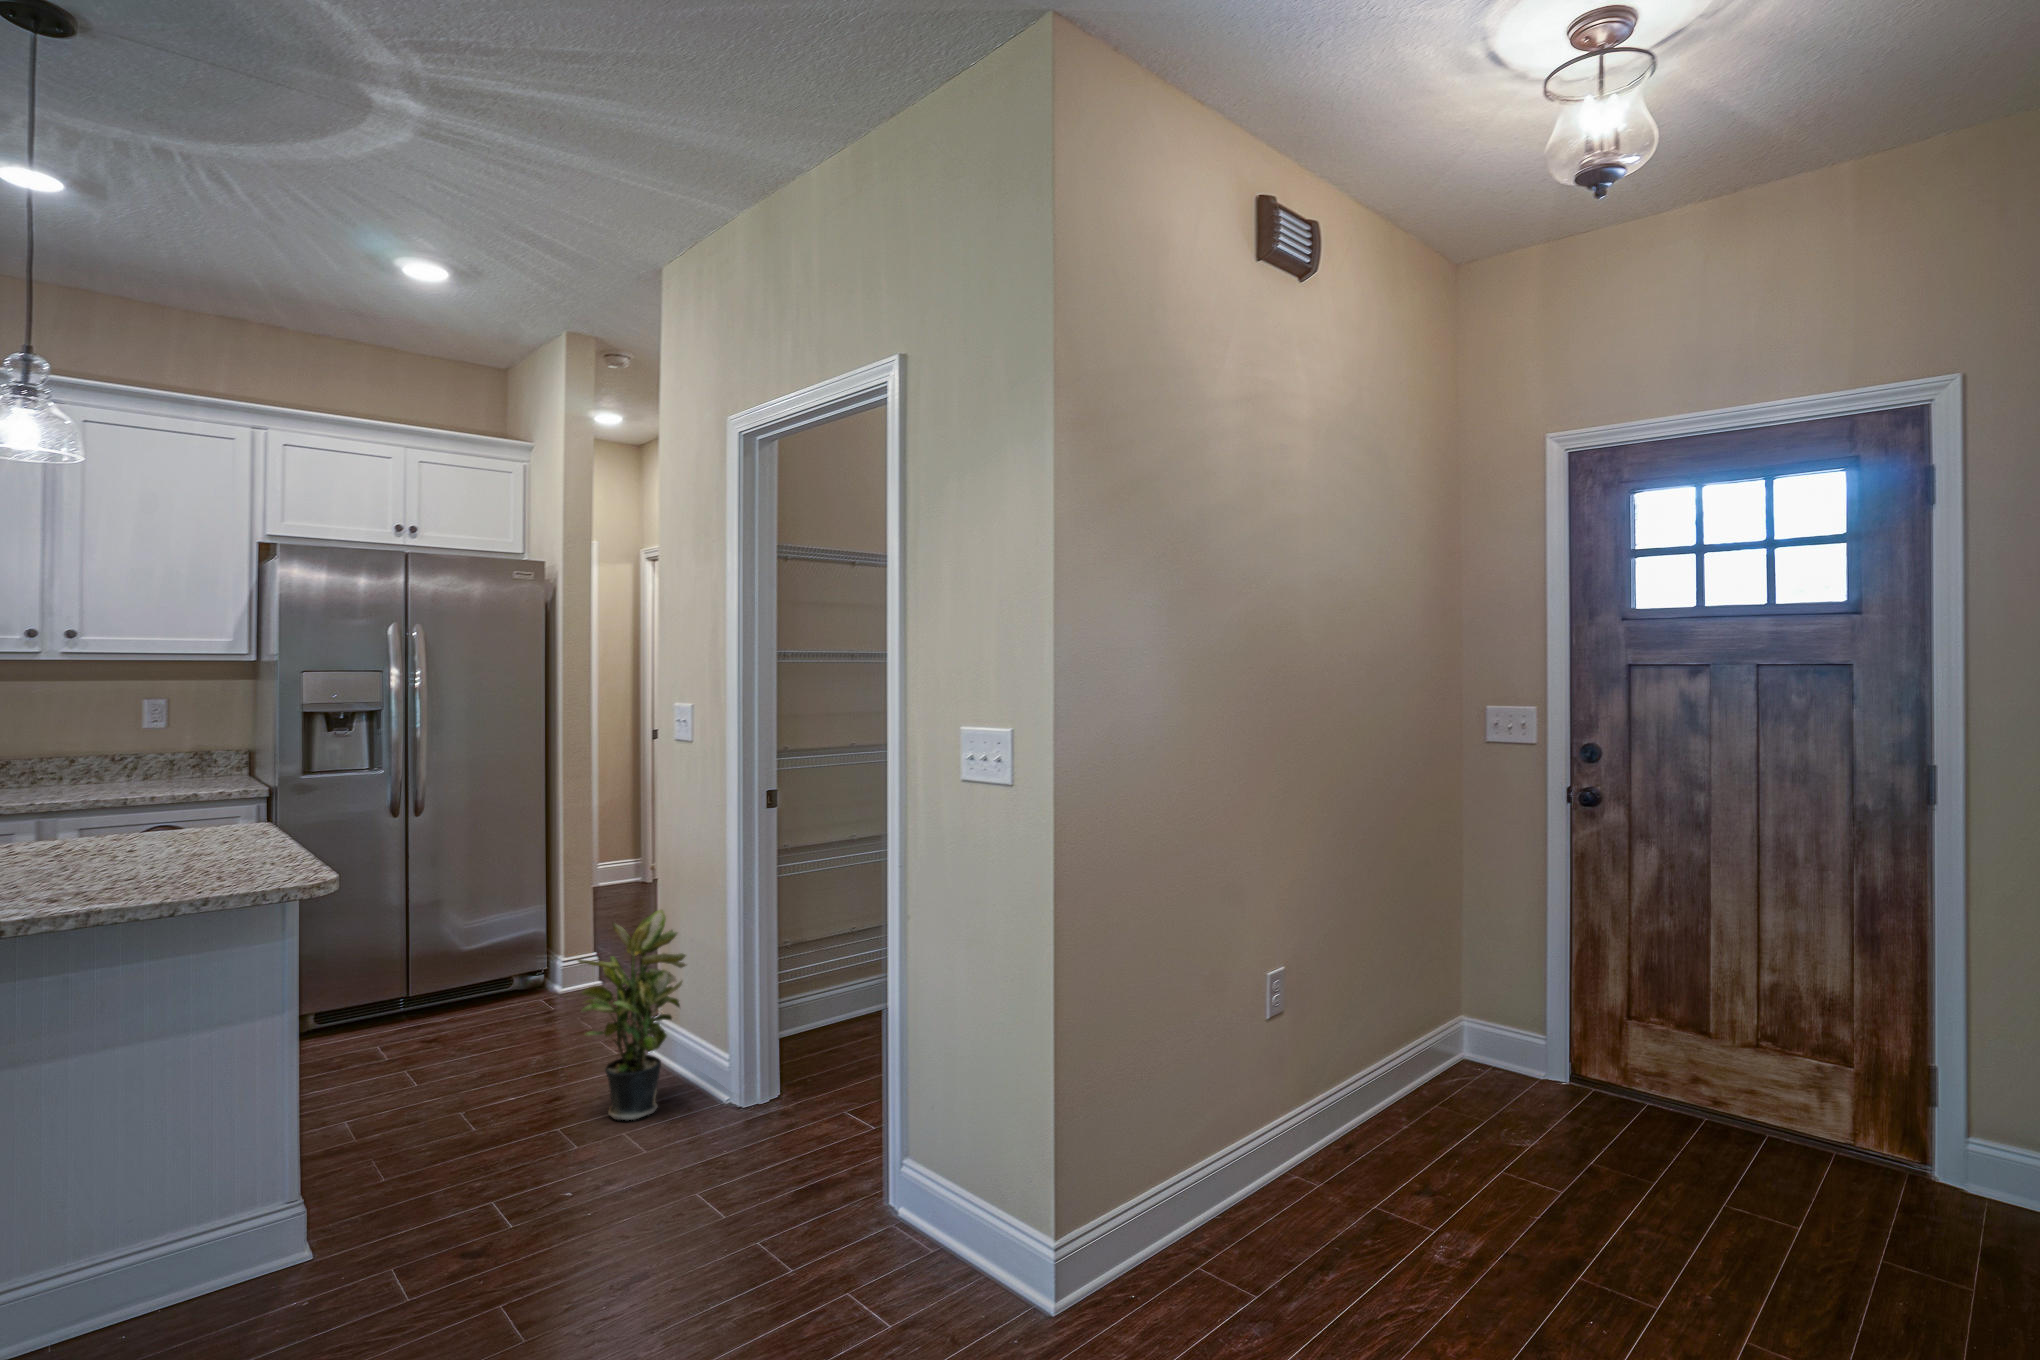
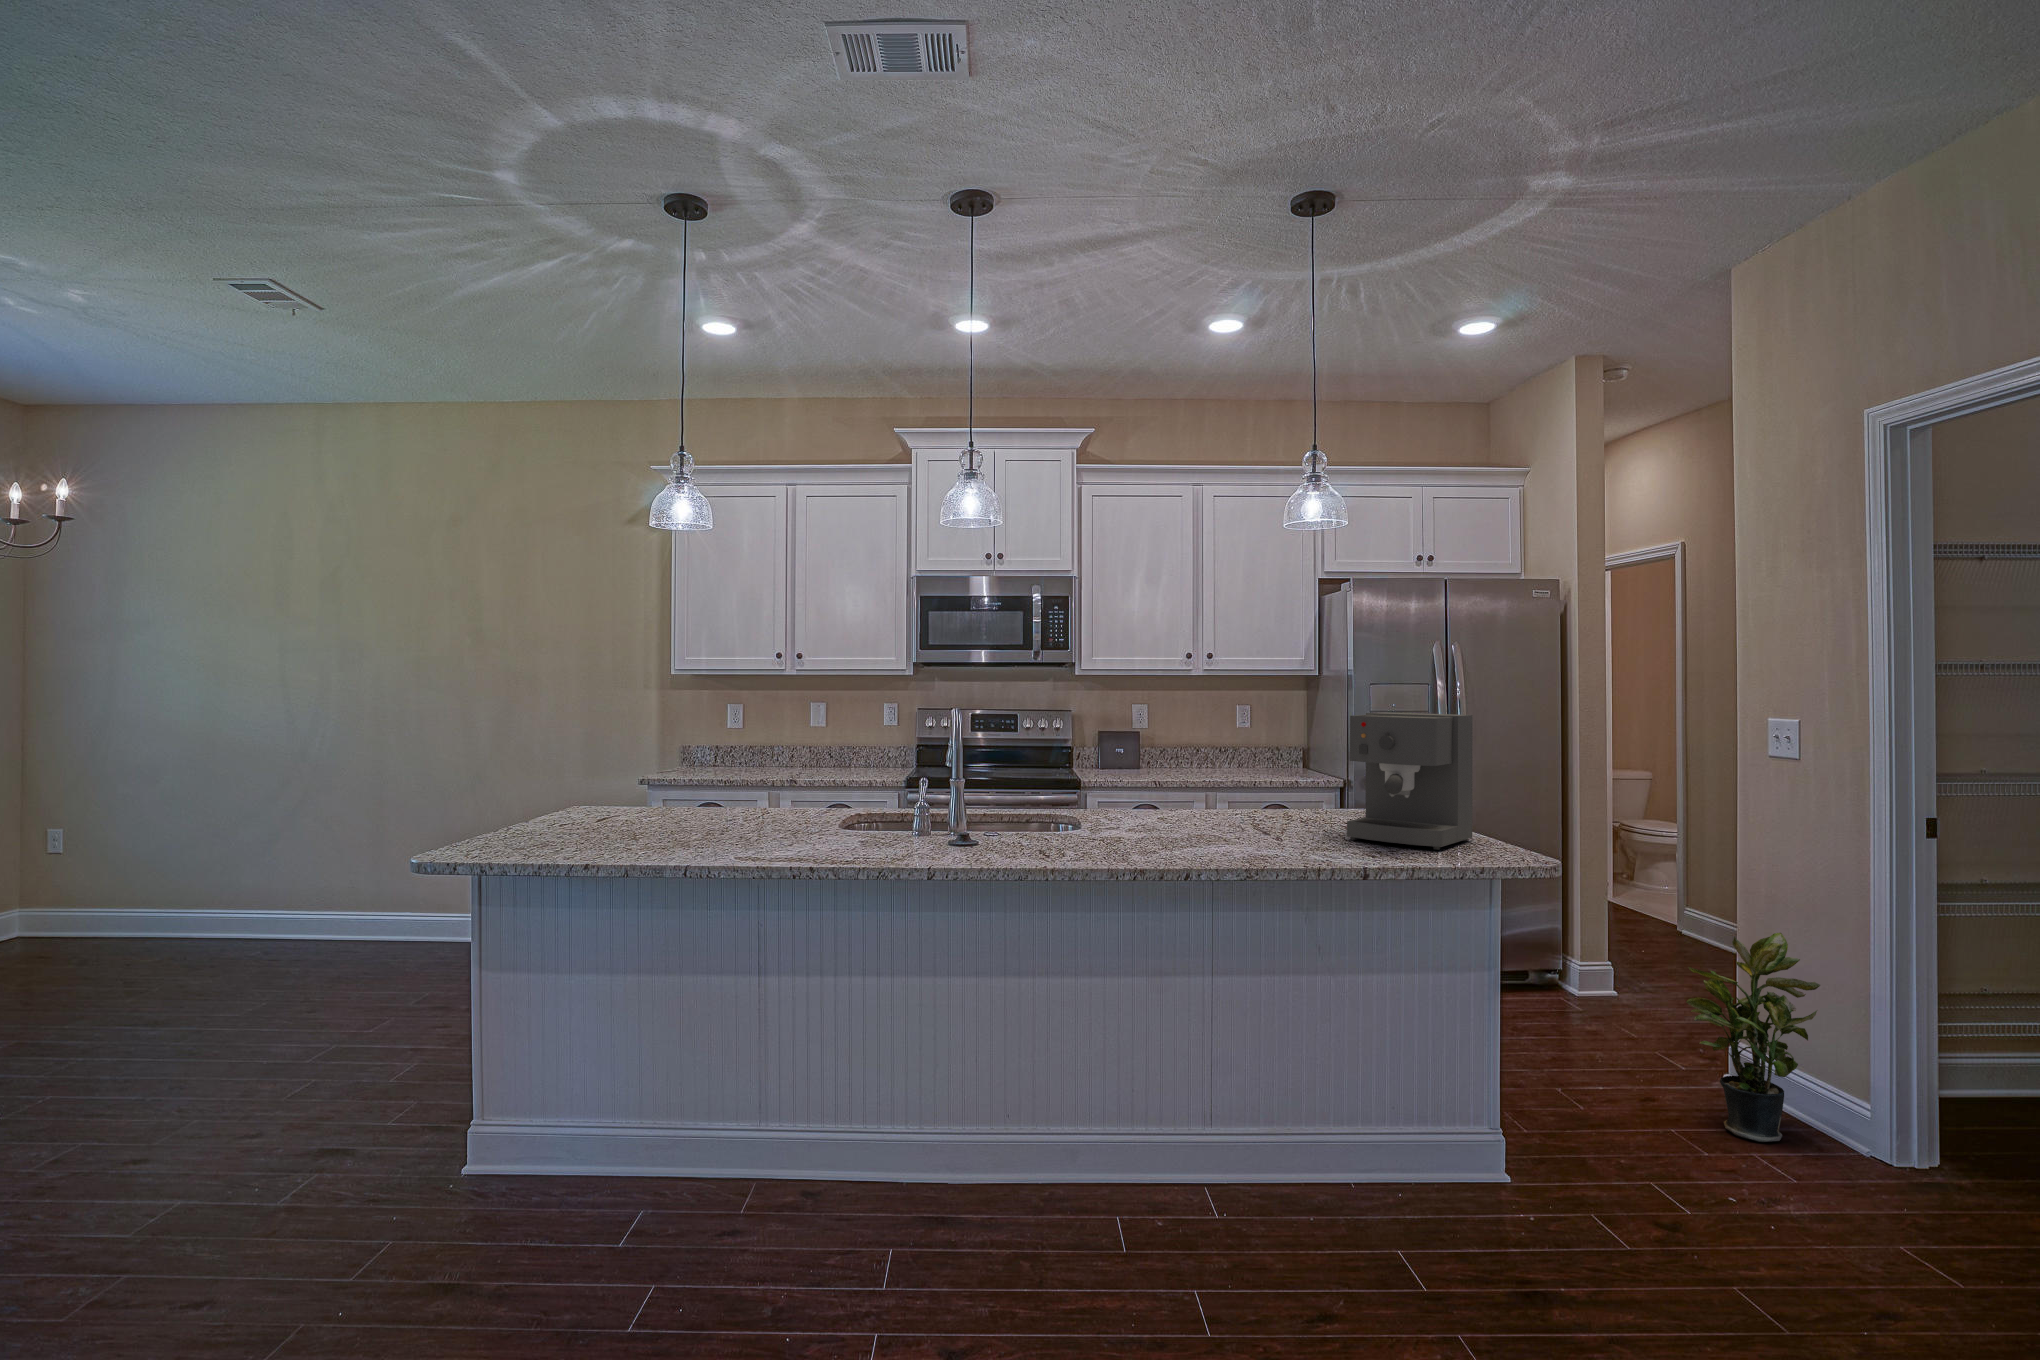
coffee maker: none [35,708,254,886] -> present [1347,712,1473,850]

